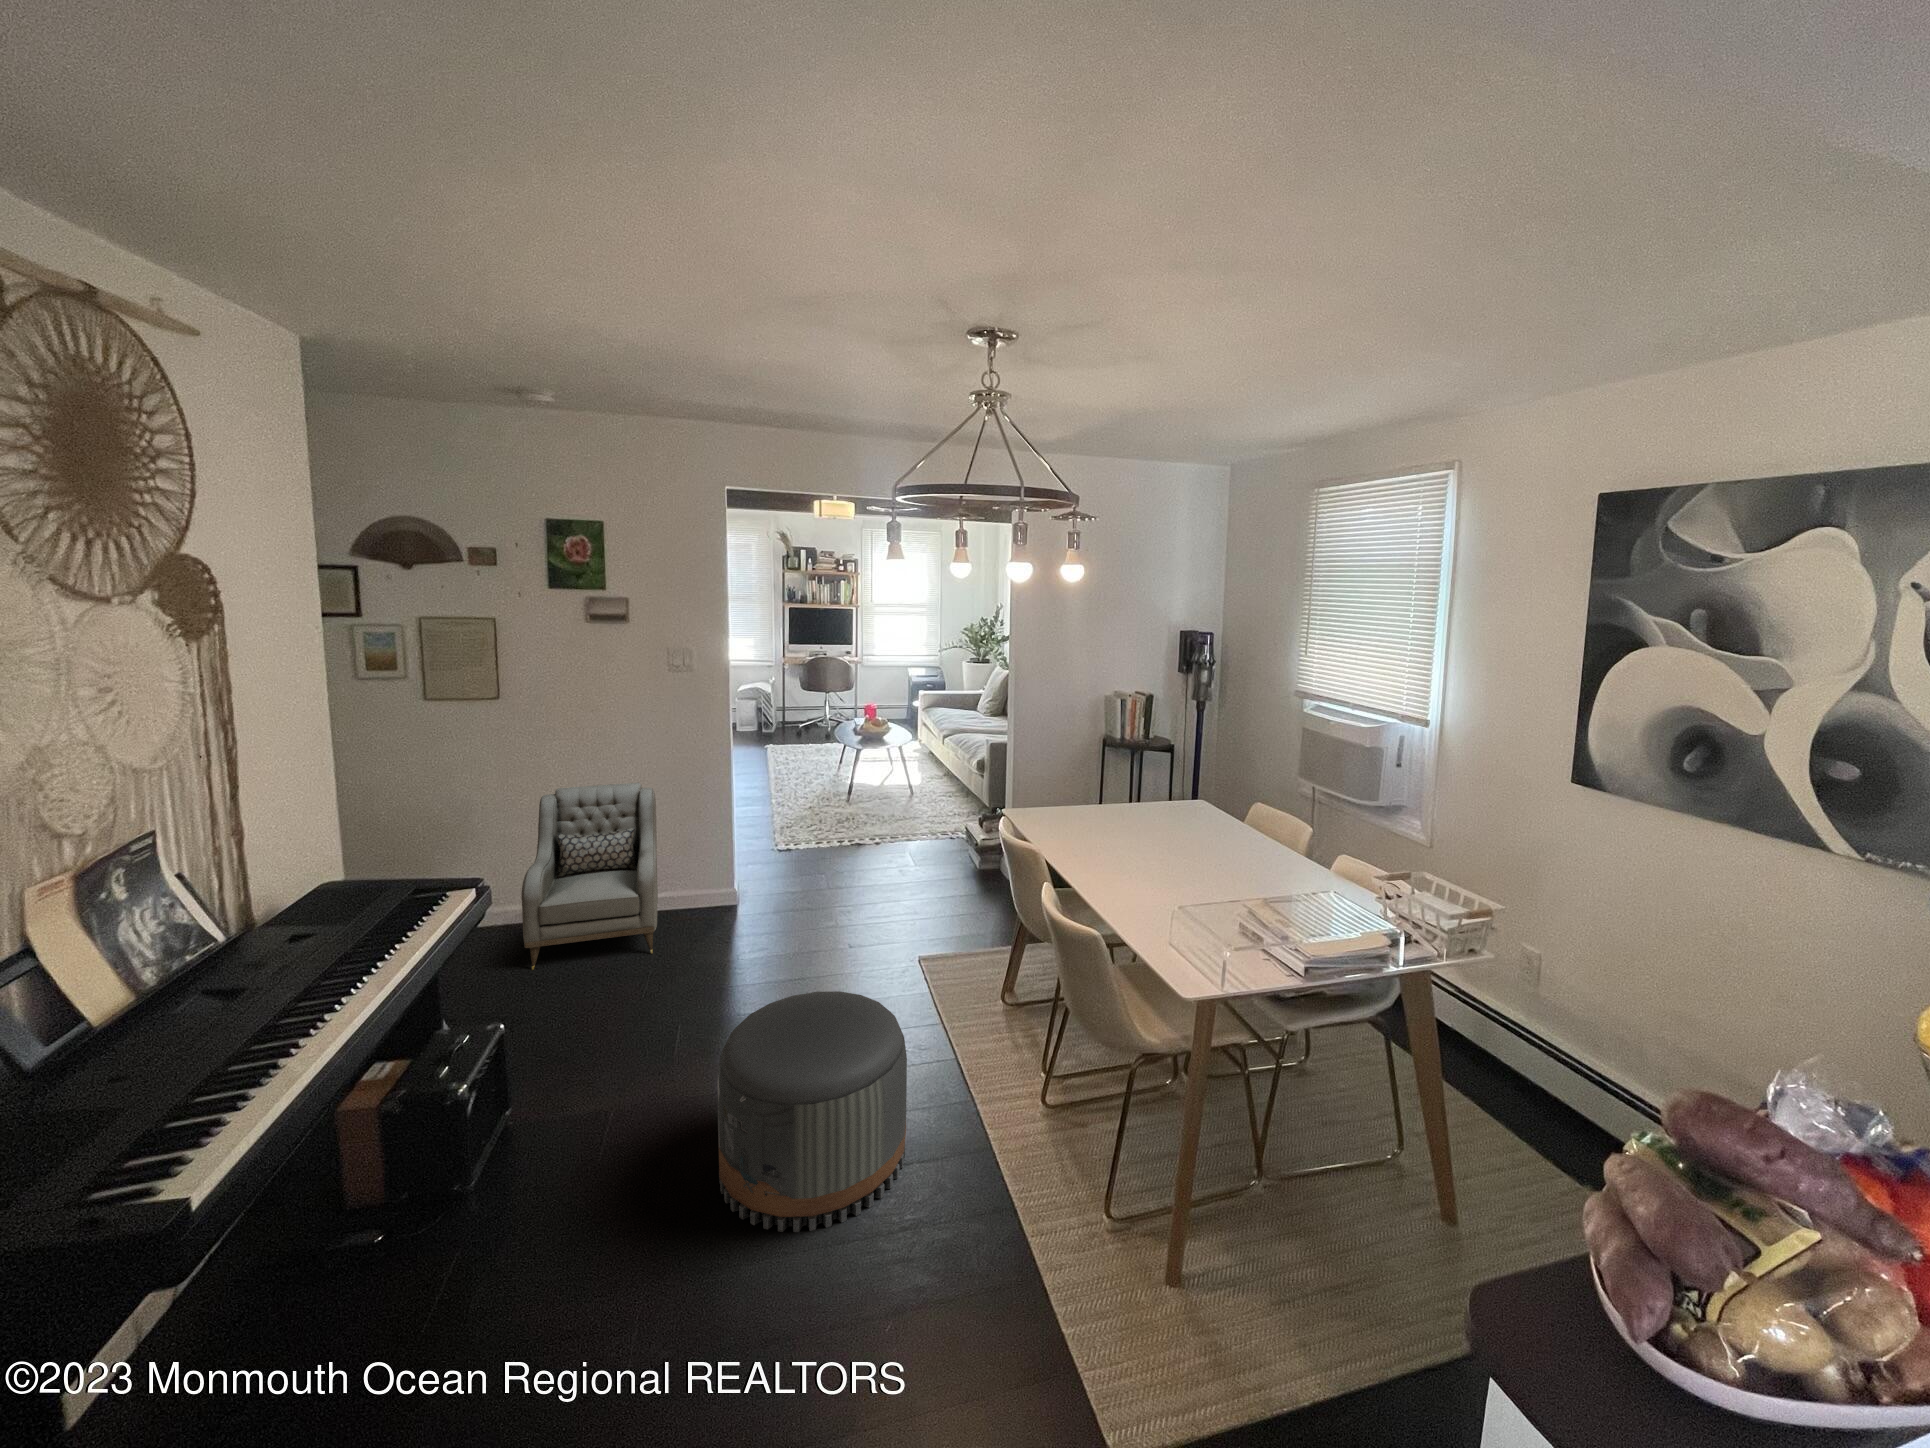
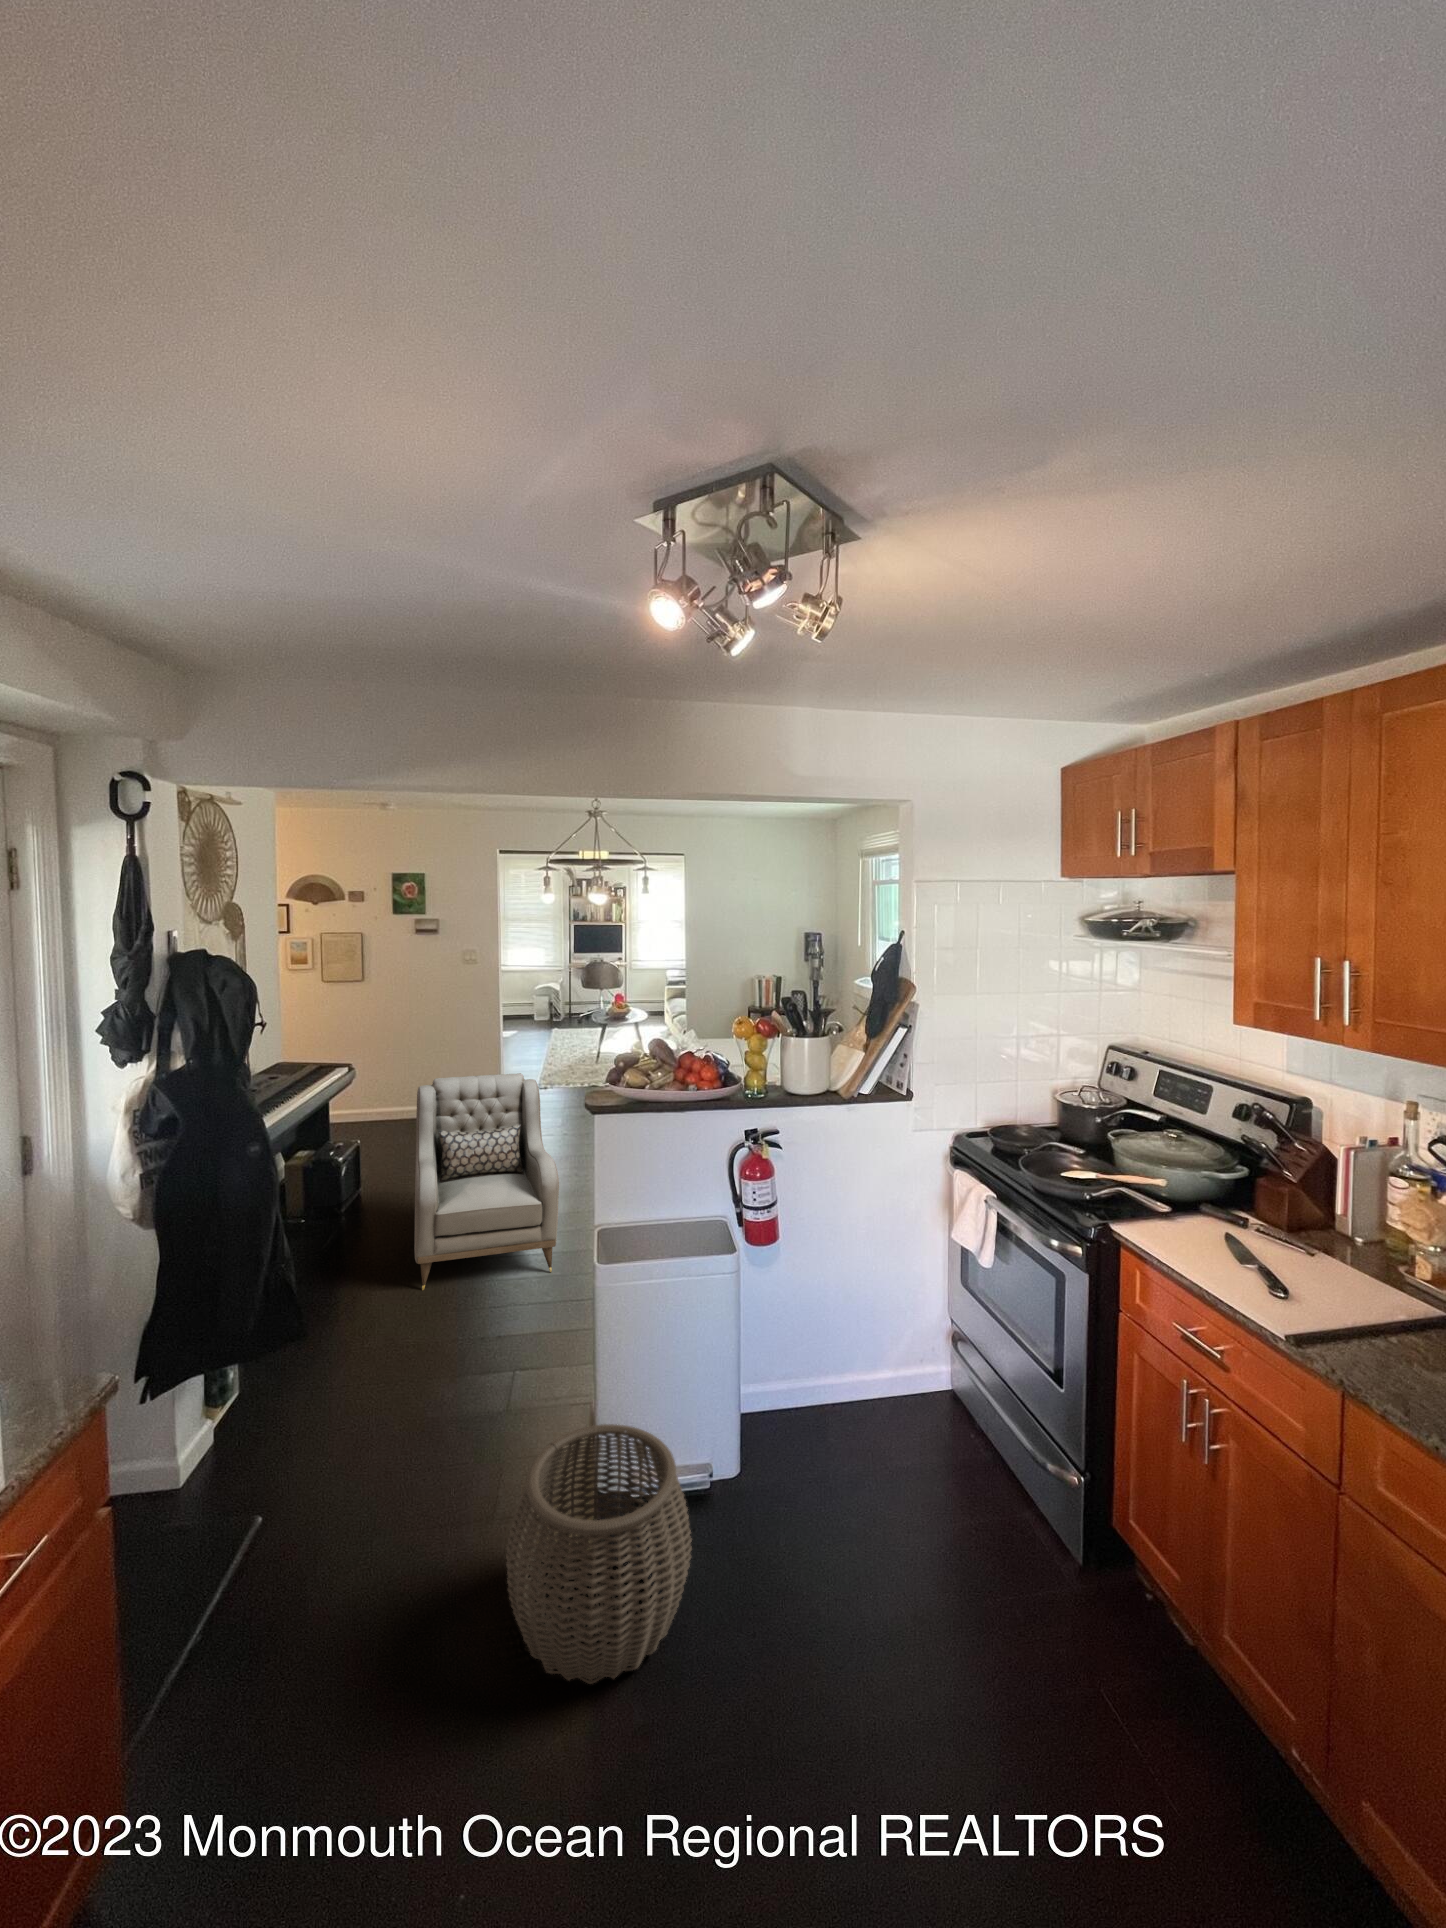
pouf: present [717,991,907,1232] -> none [766,1315,996,1625]
woven basket: none [459,1080,627,1275] -> present [506,1424,692,1684]

